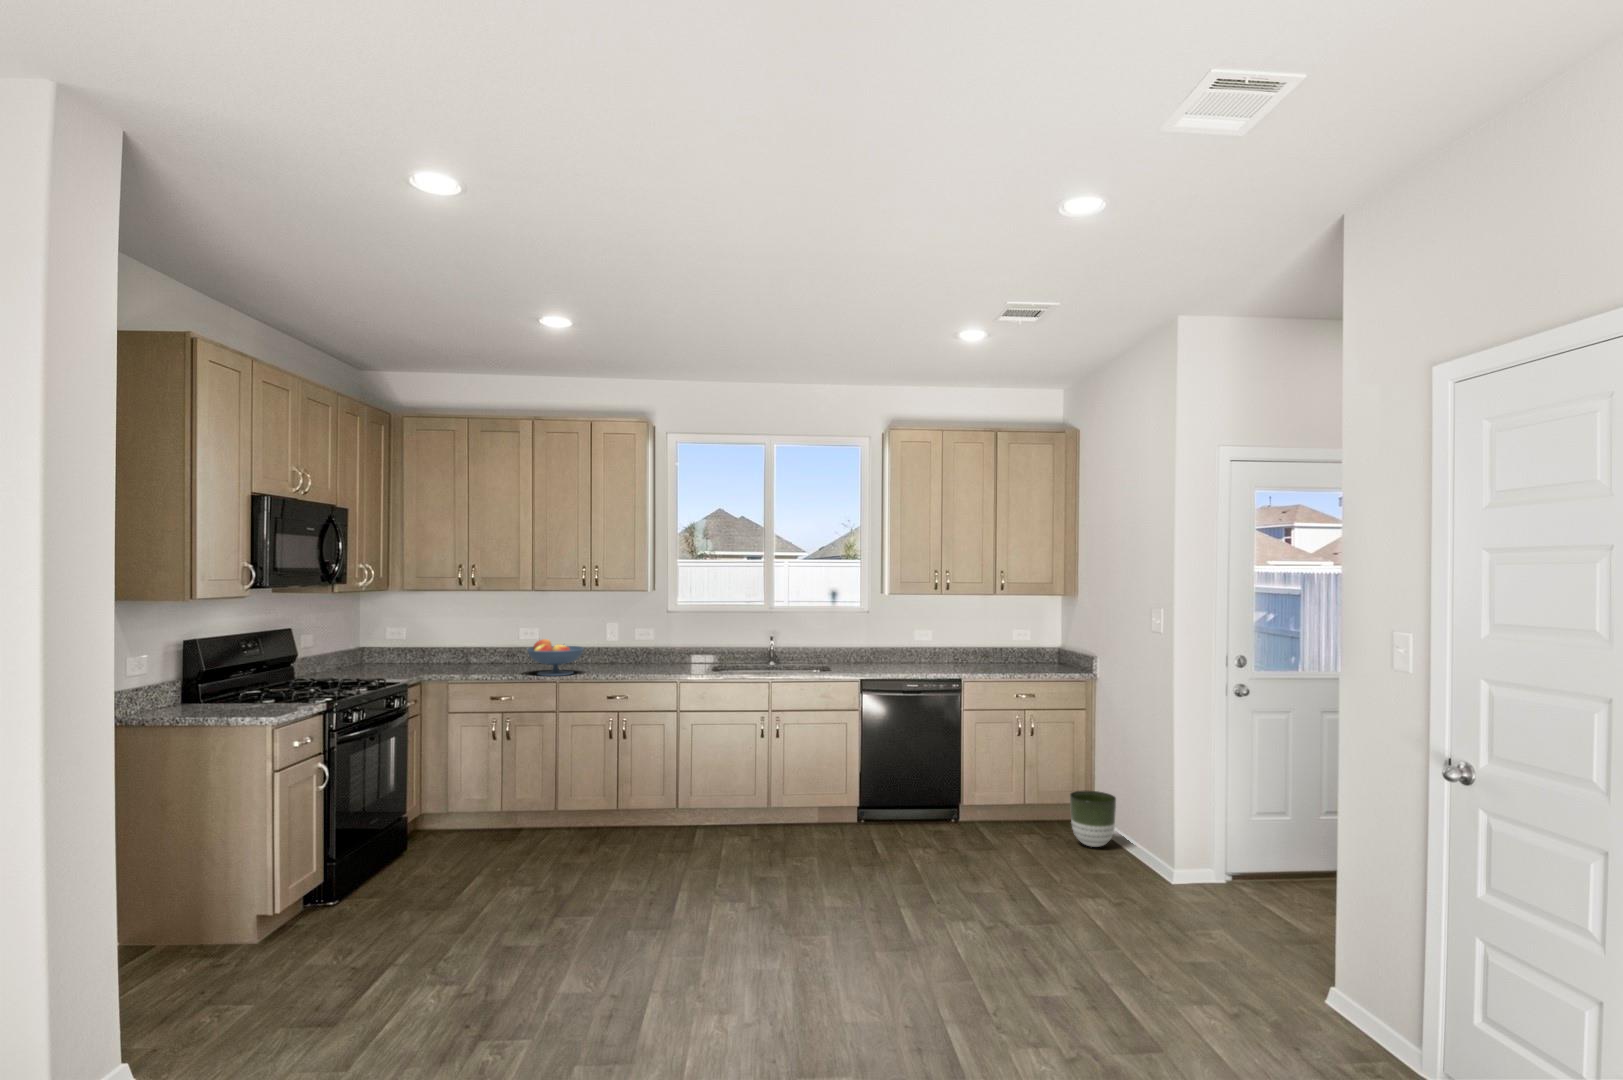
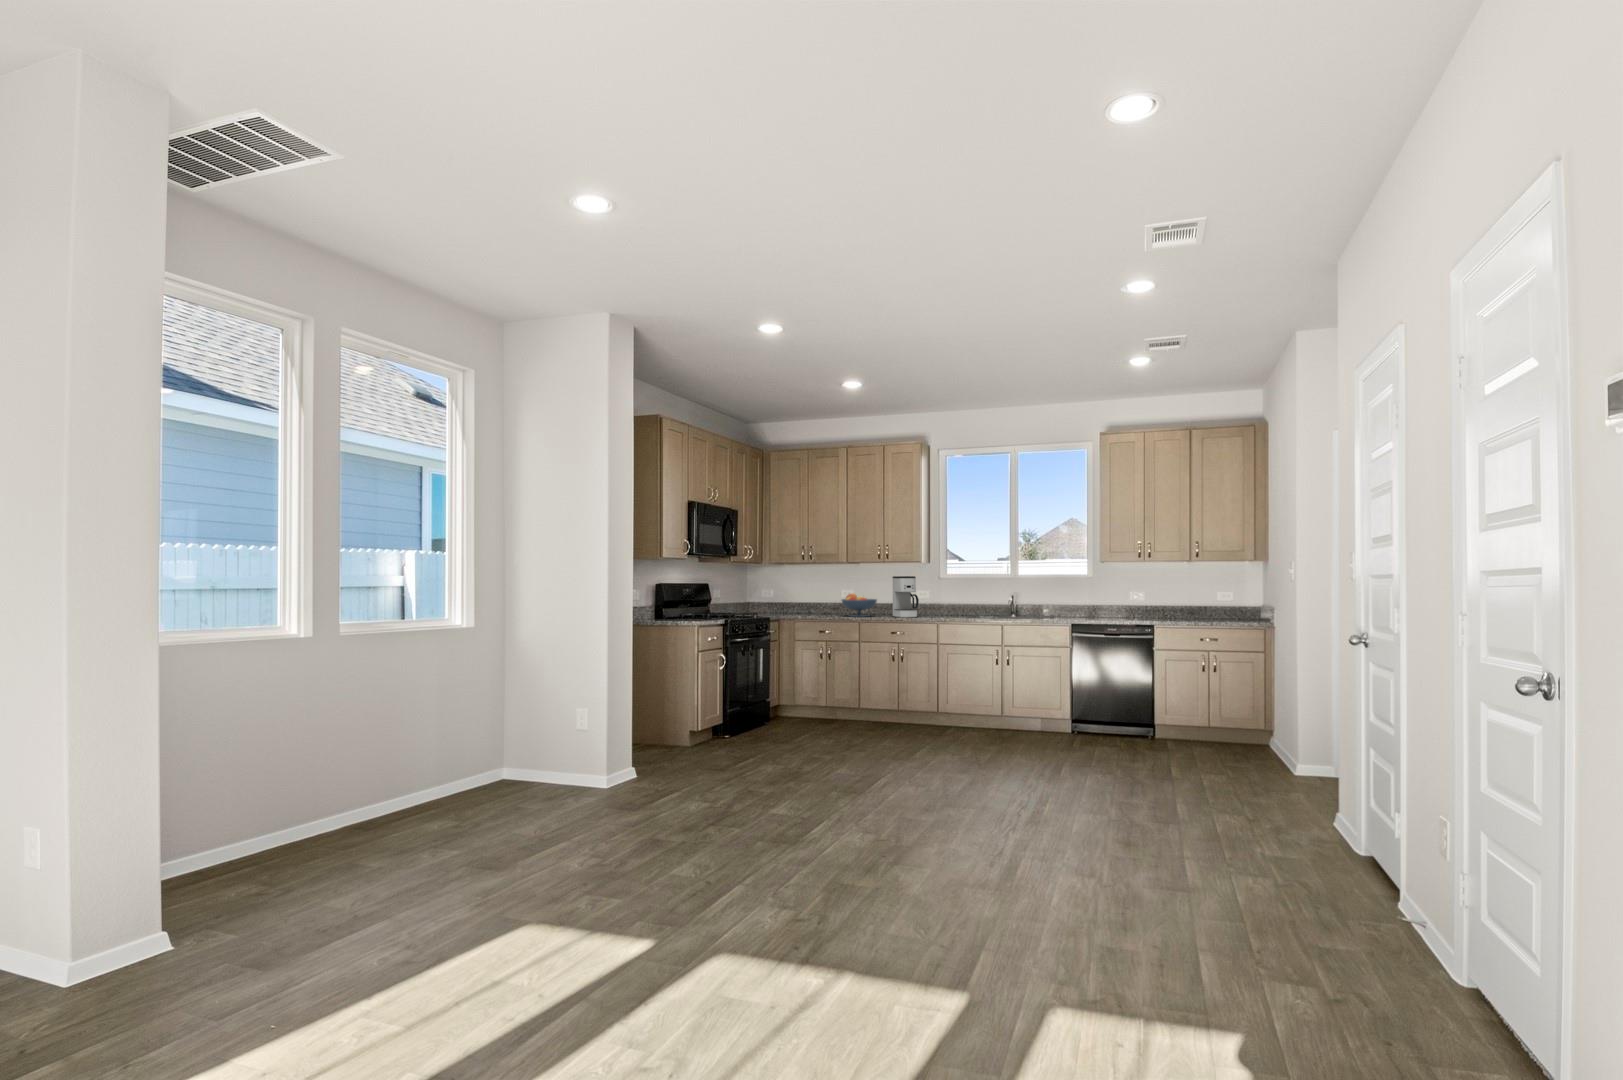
coffee maker: none [607,613,647,676] -> present [892,576,919,618]
planter: present [1070,790,1116,847] -> none [1236,714,1276,756]

